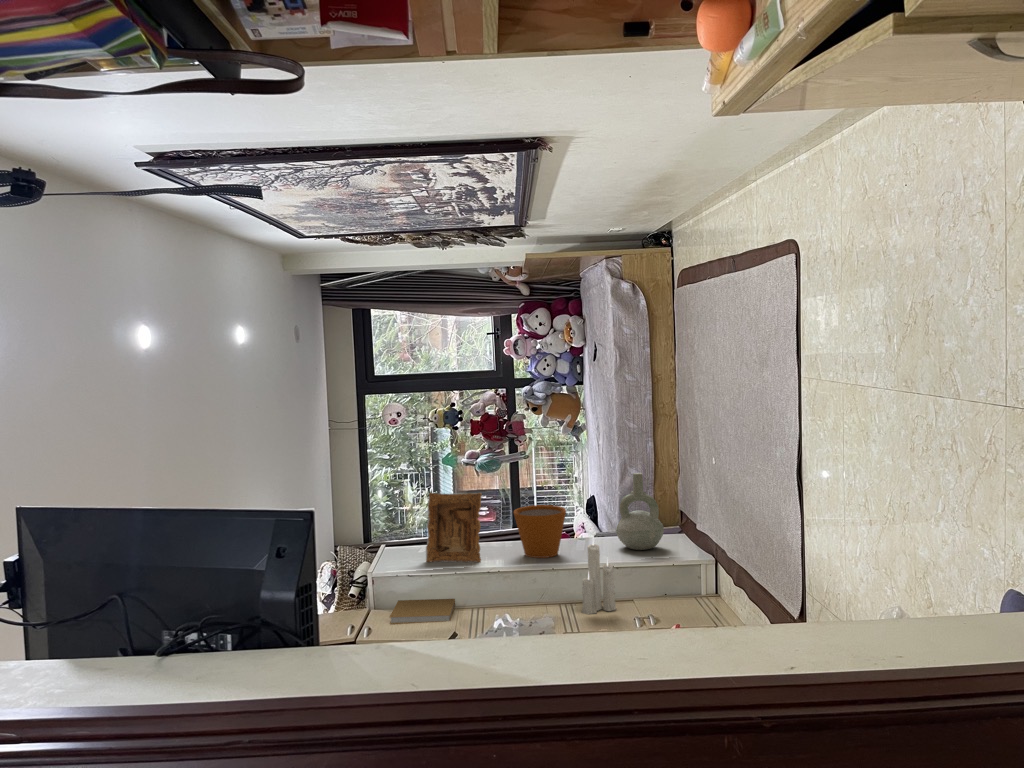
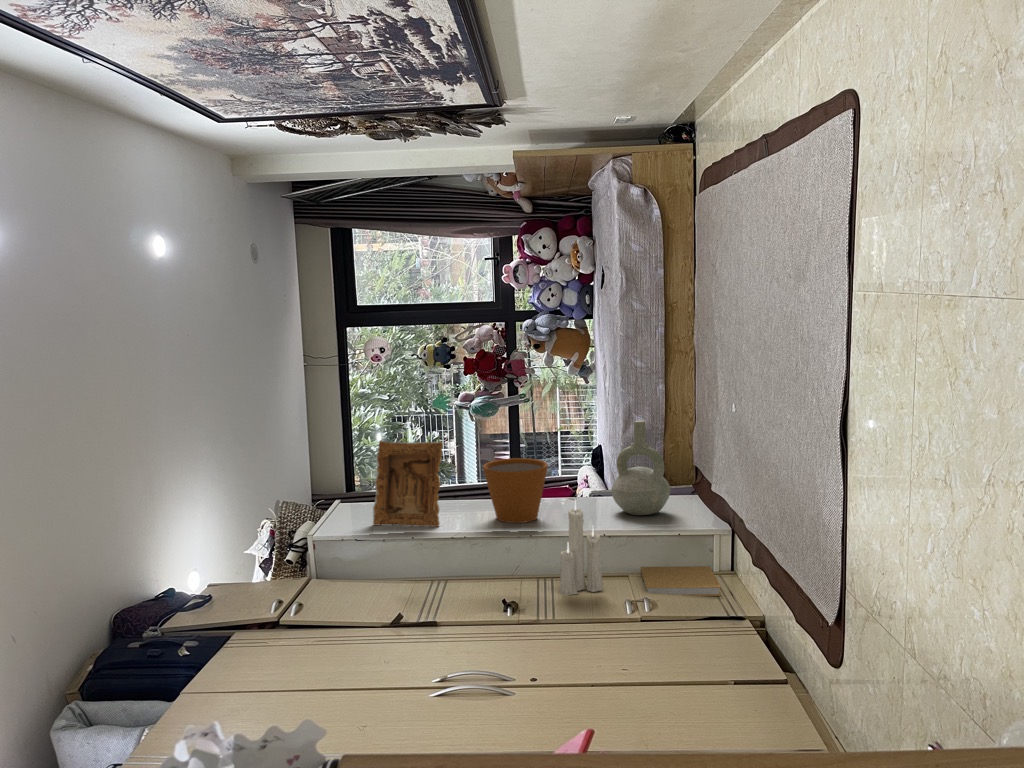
book: present [390,599,455,624] -> present [641,566,721,596]

